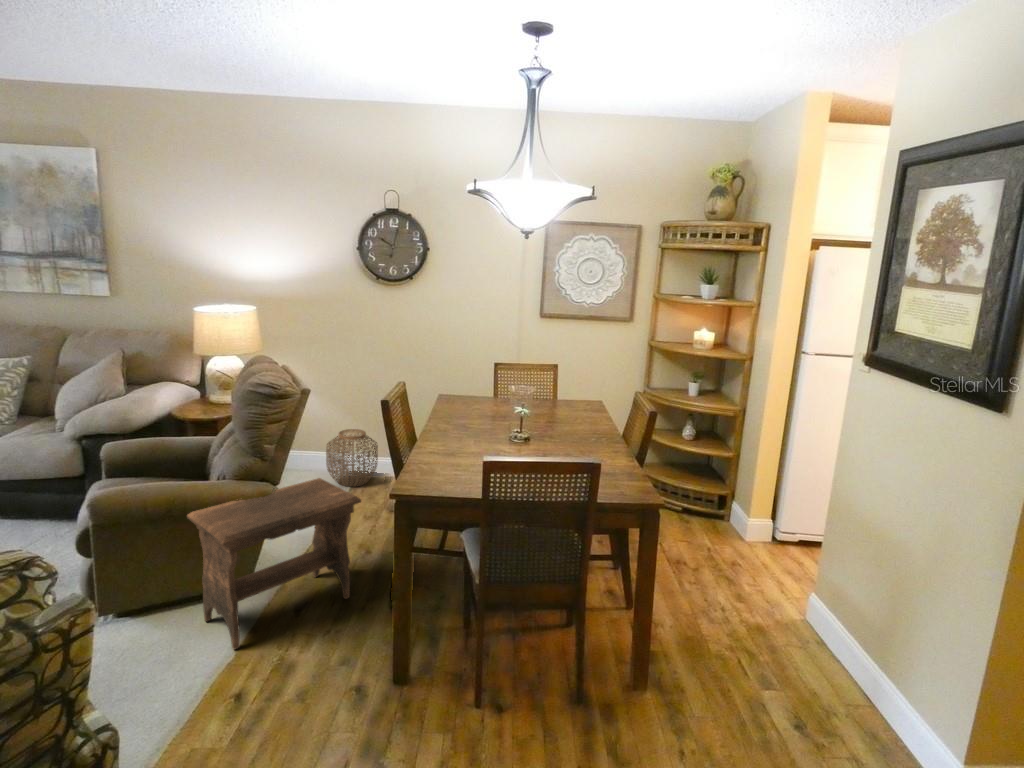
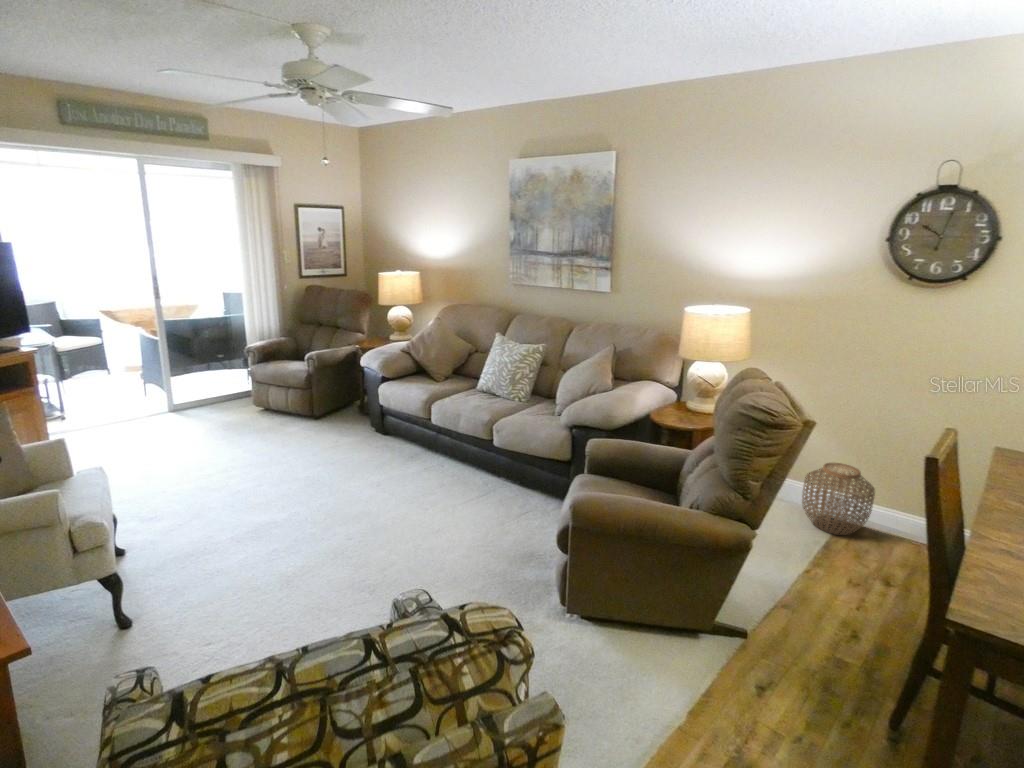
footstool: present [187,478,361,649] -> none [656,533,872,713]

